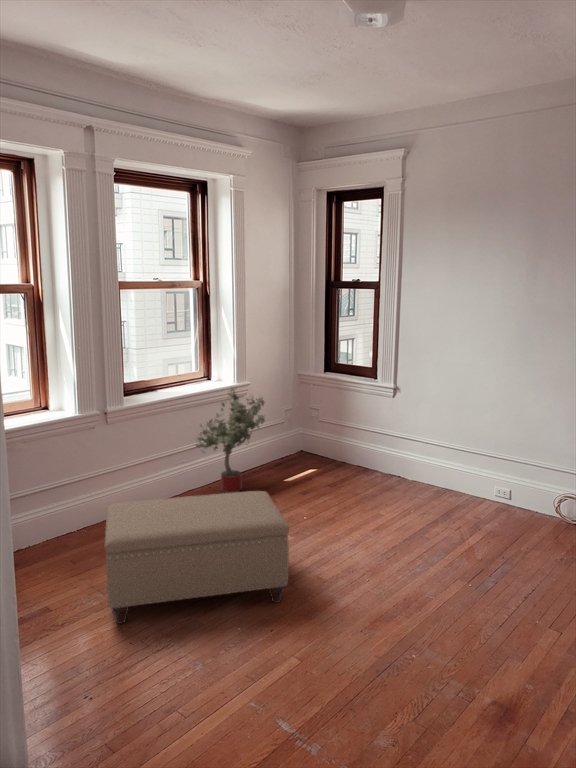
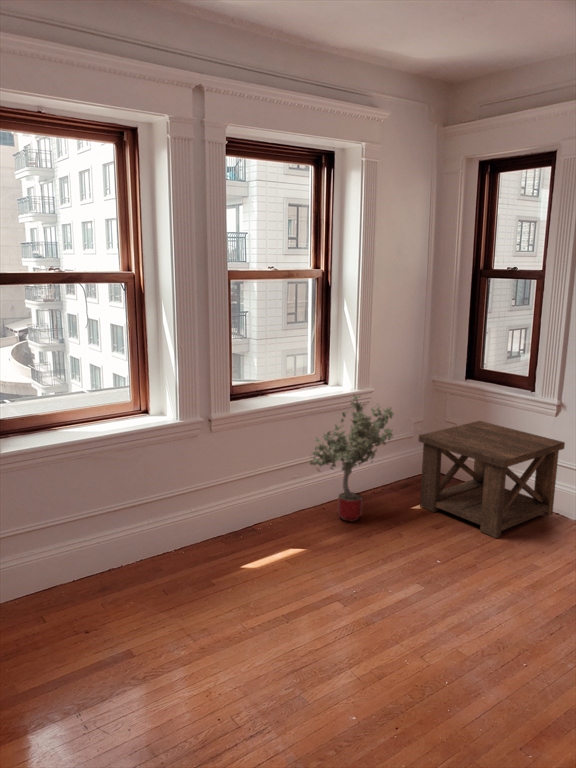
side table: none [287,406,402,498] -> present [419,421,565,538]
ottoman: present [105,491,289,624] -> none [192,532,423,690]

